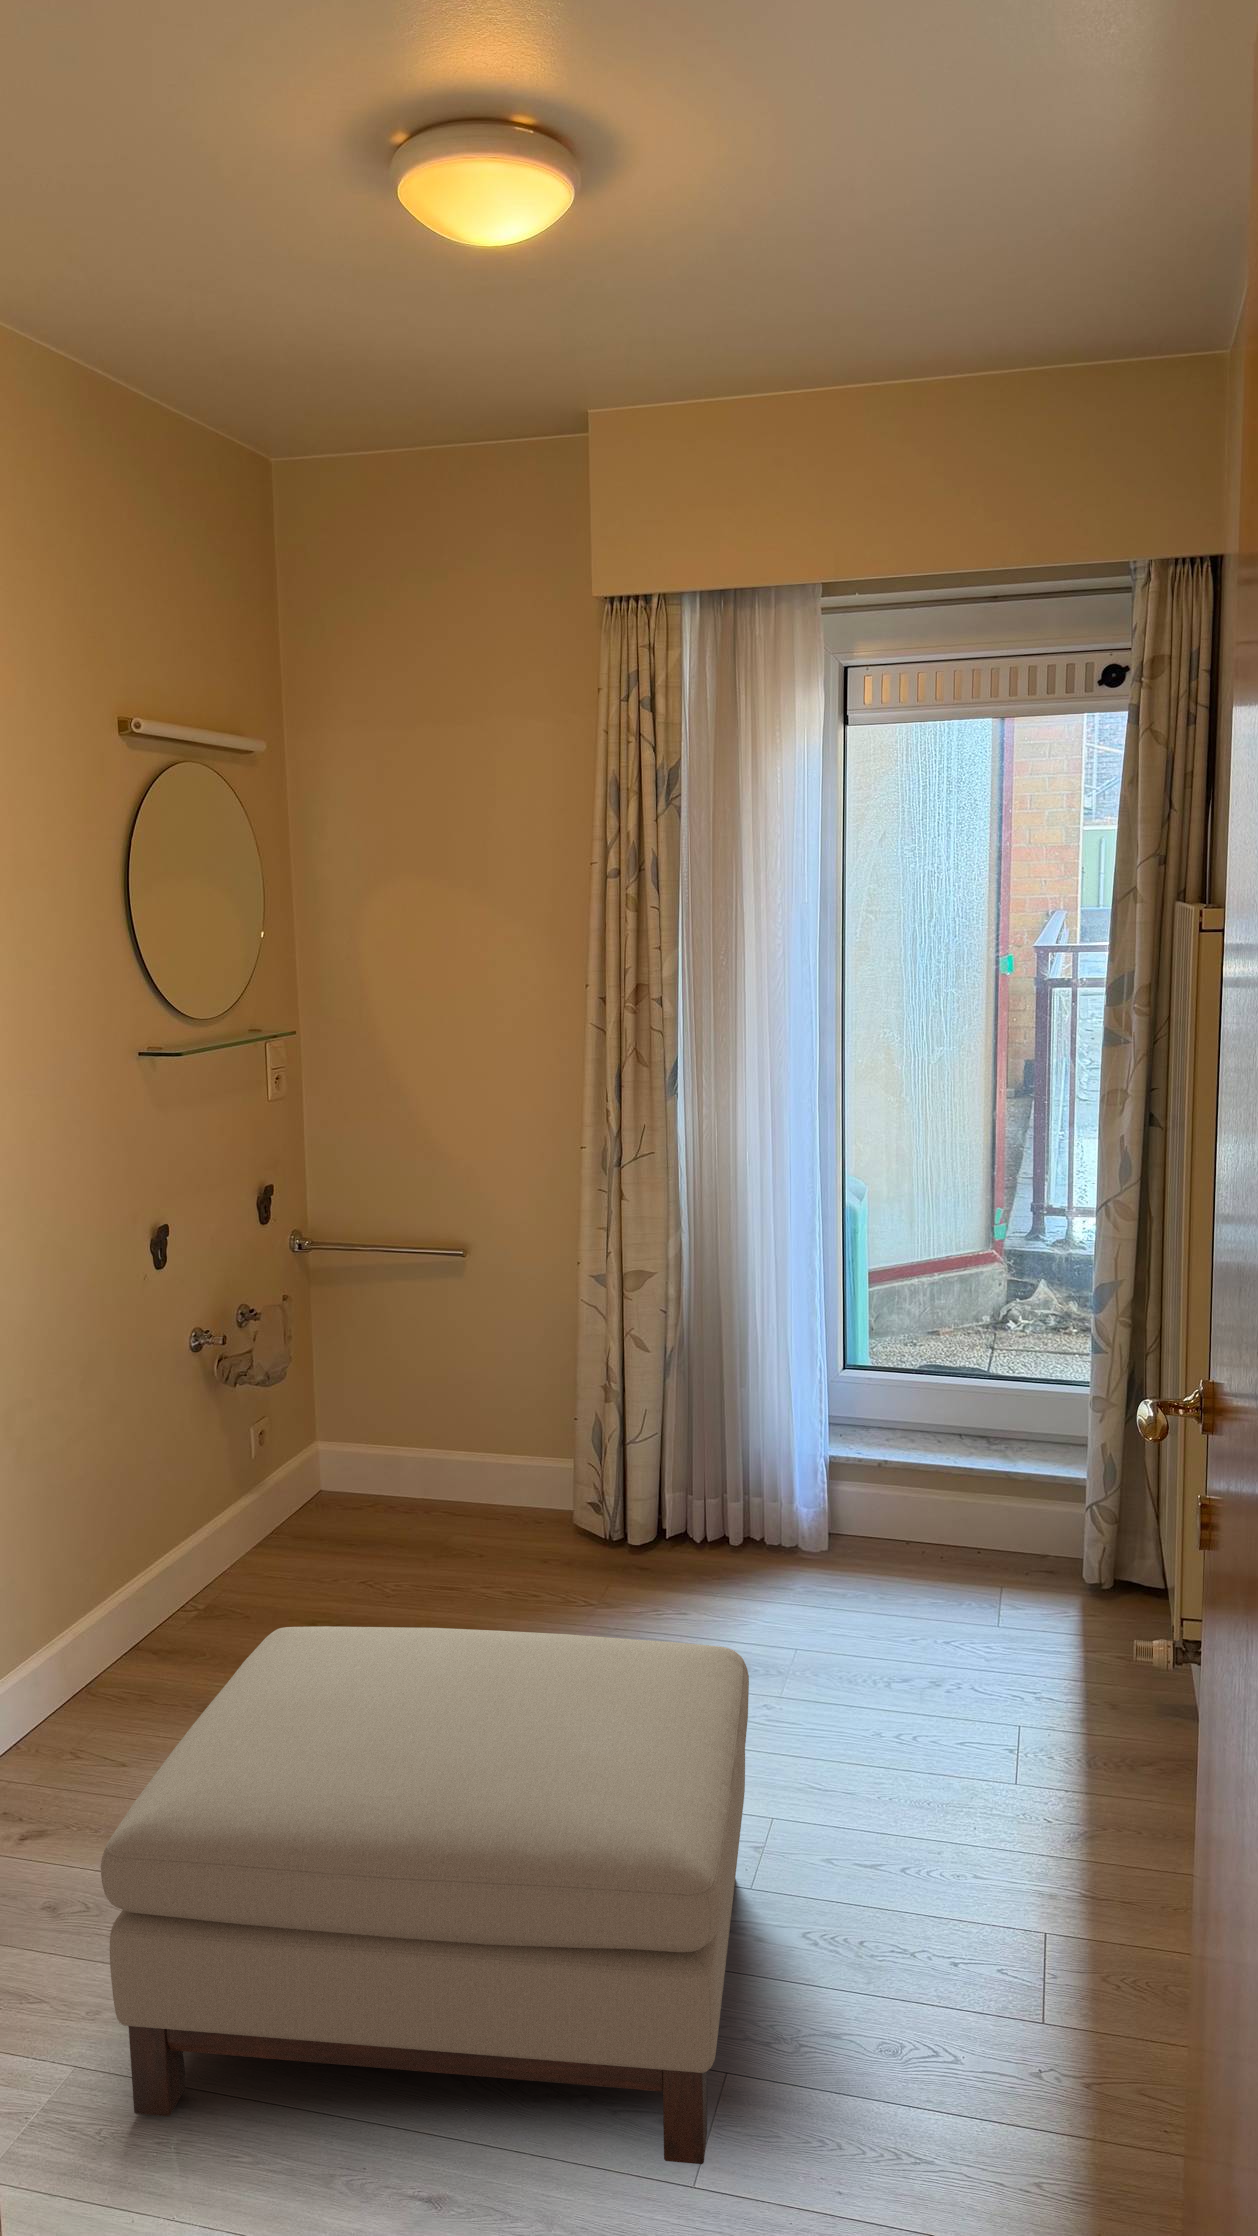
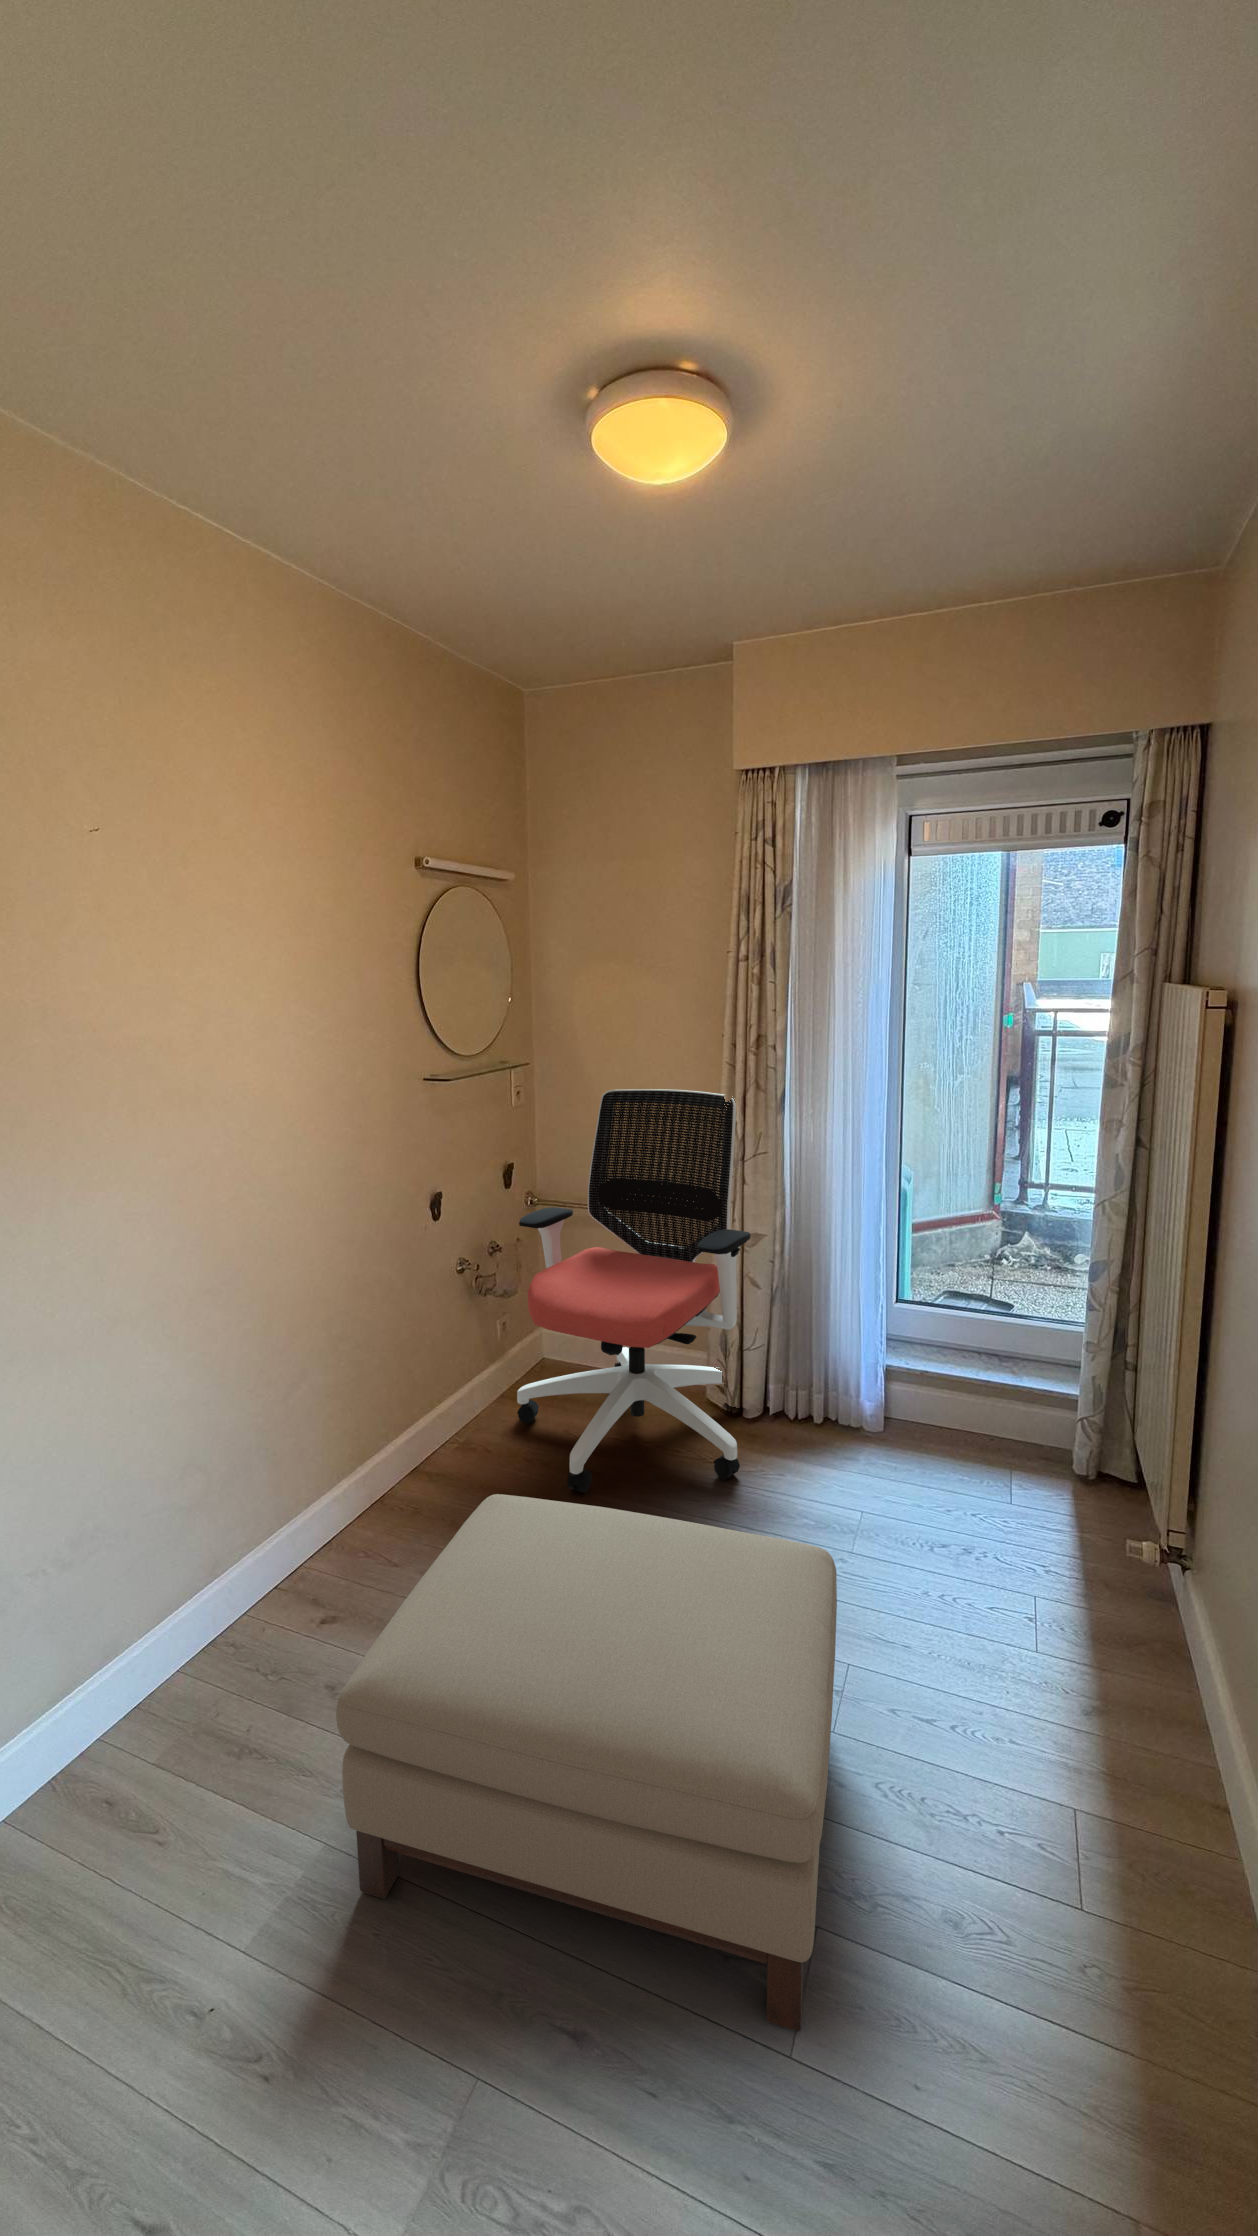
office chair: none [285,1064,634,1659] -> present [517,1089,751,1493]

